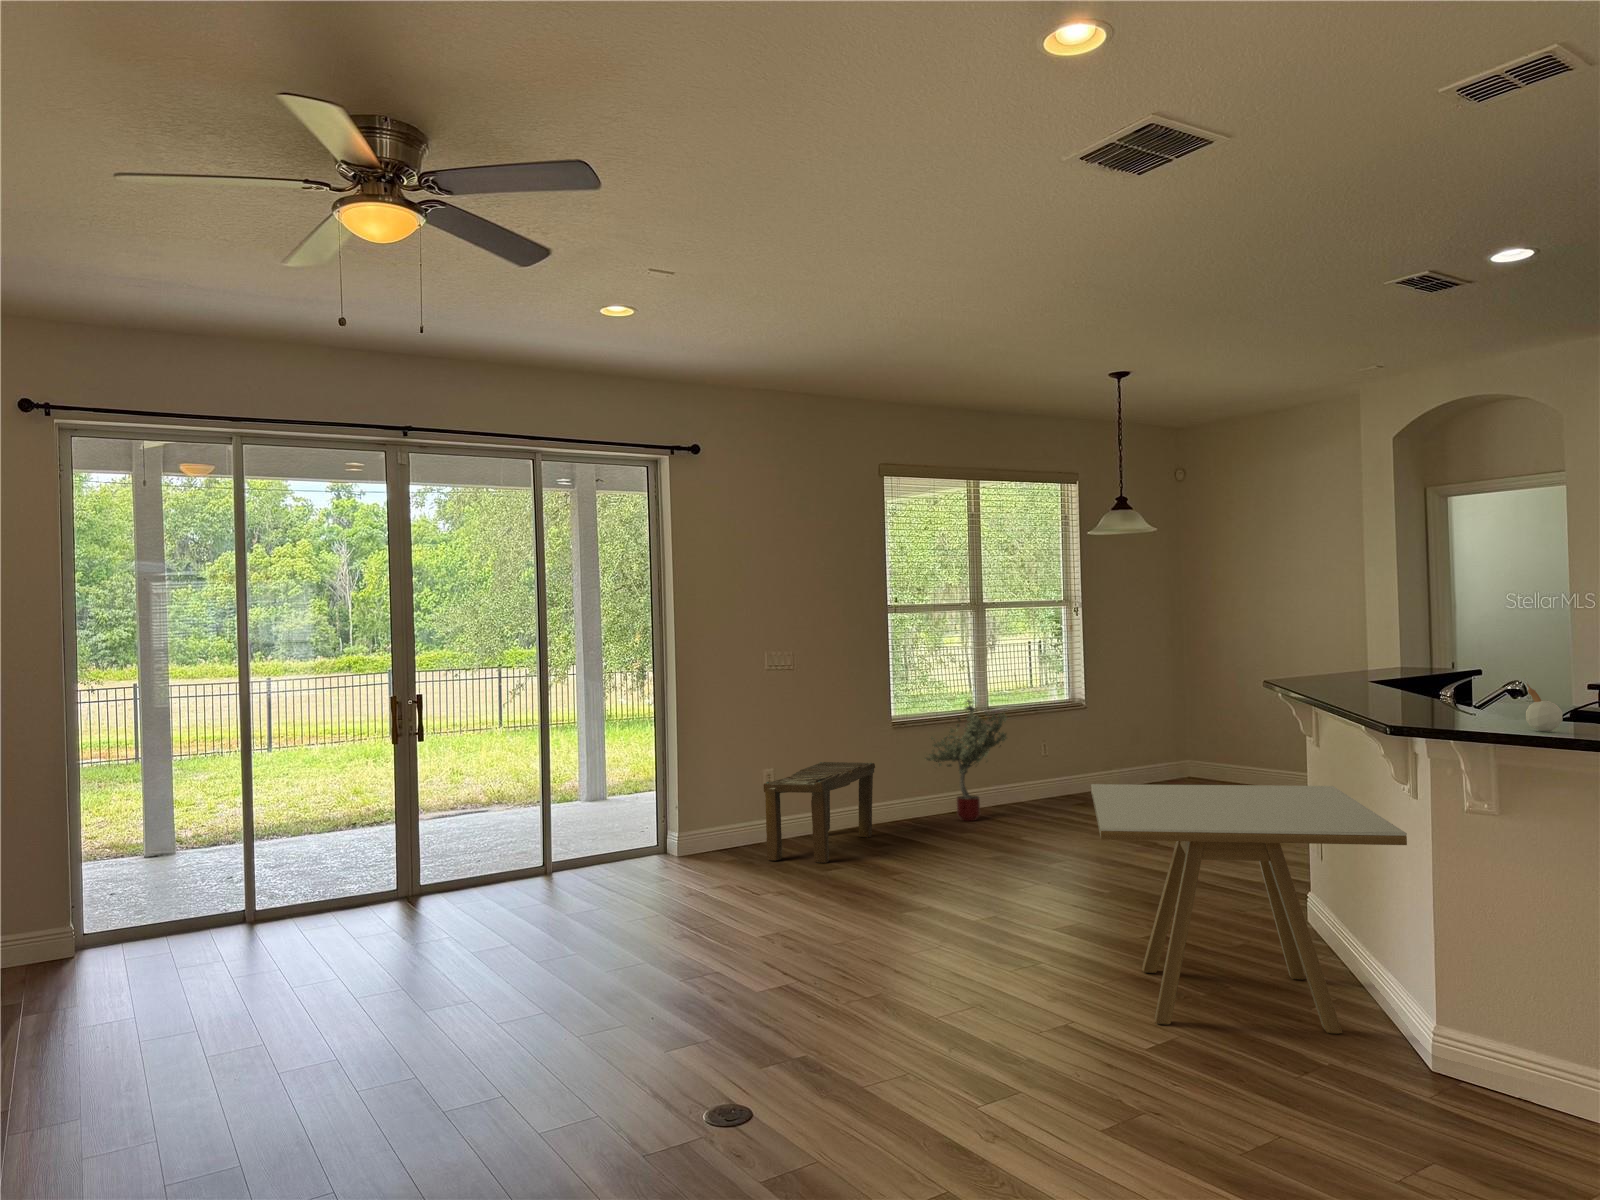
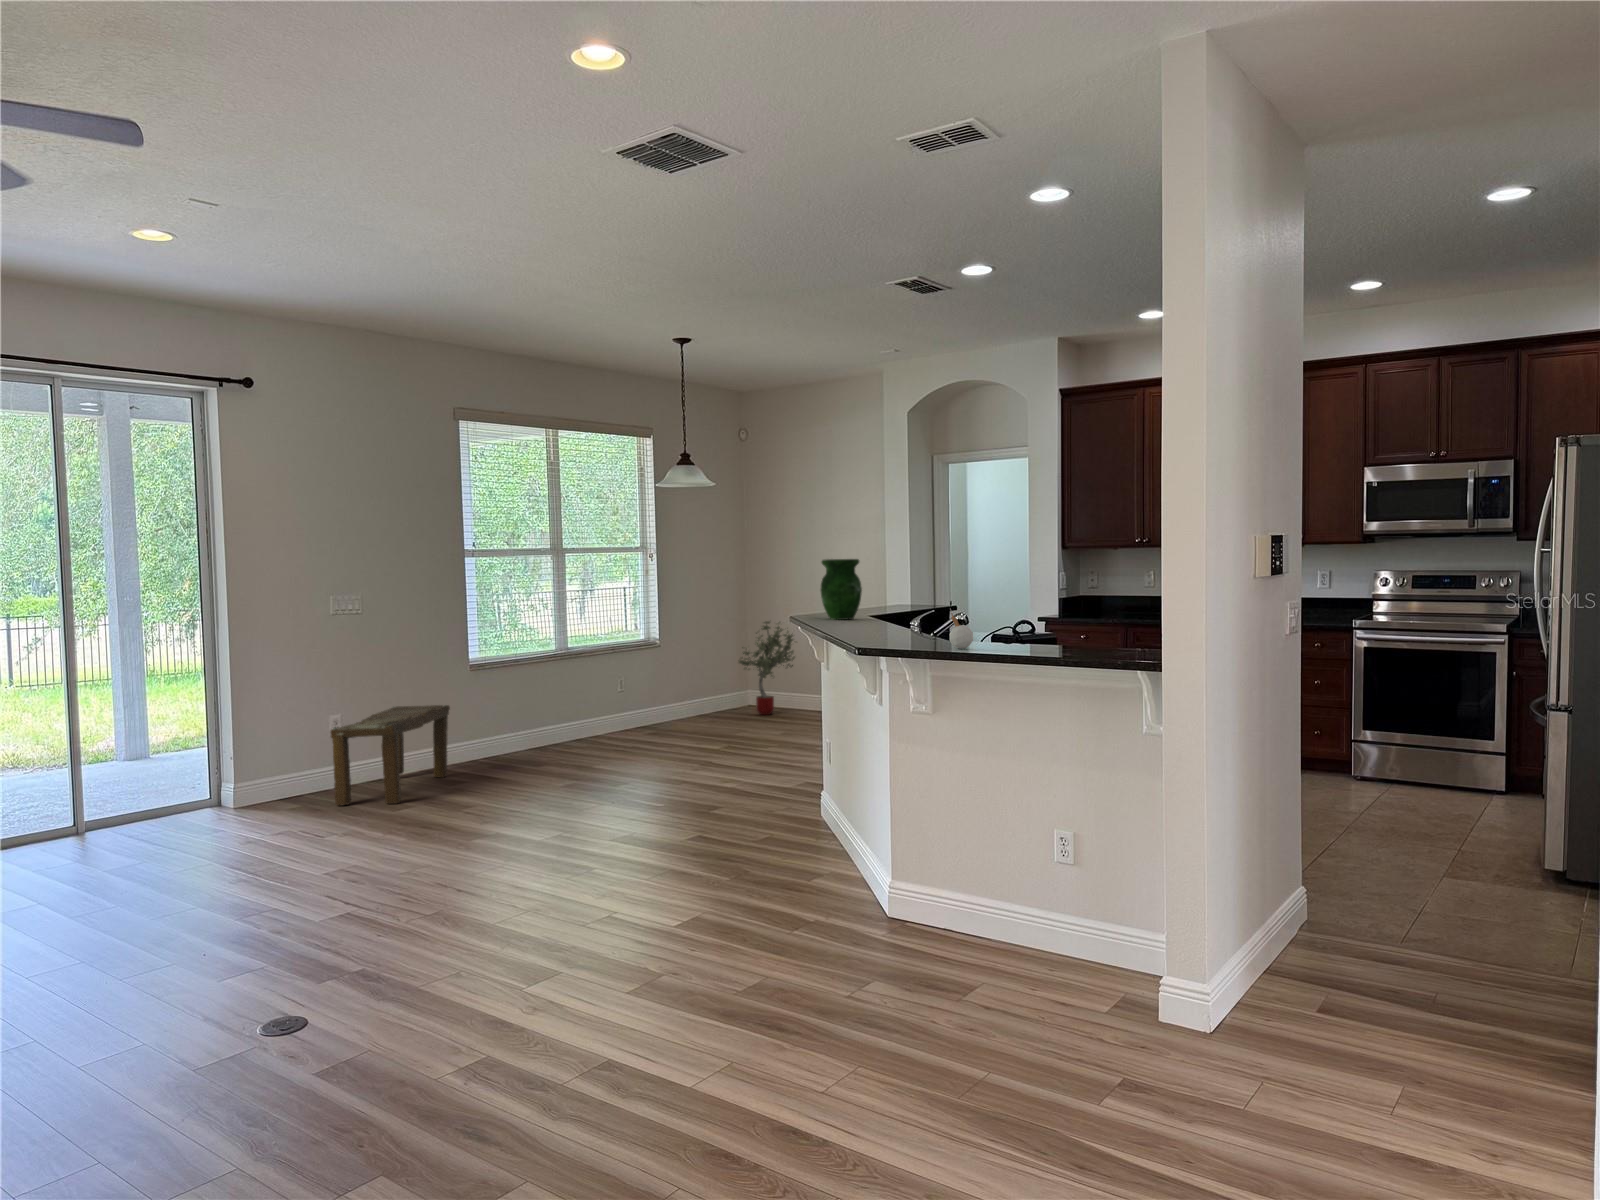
vase: none [1304,613,1359,686] -> present [821,559,862,620]
potted tree: present [925,700,1007,821] -> present [739,621,795,715]
dining table: present [1091,784,1407,1034] -> none [637,702,876,909]

